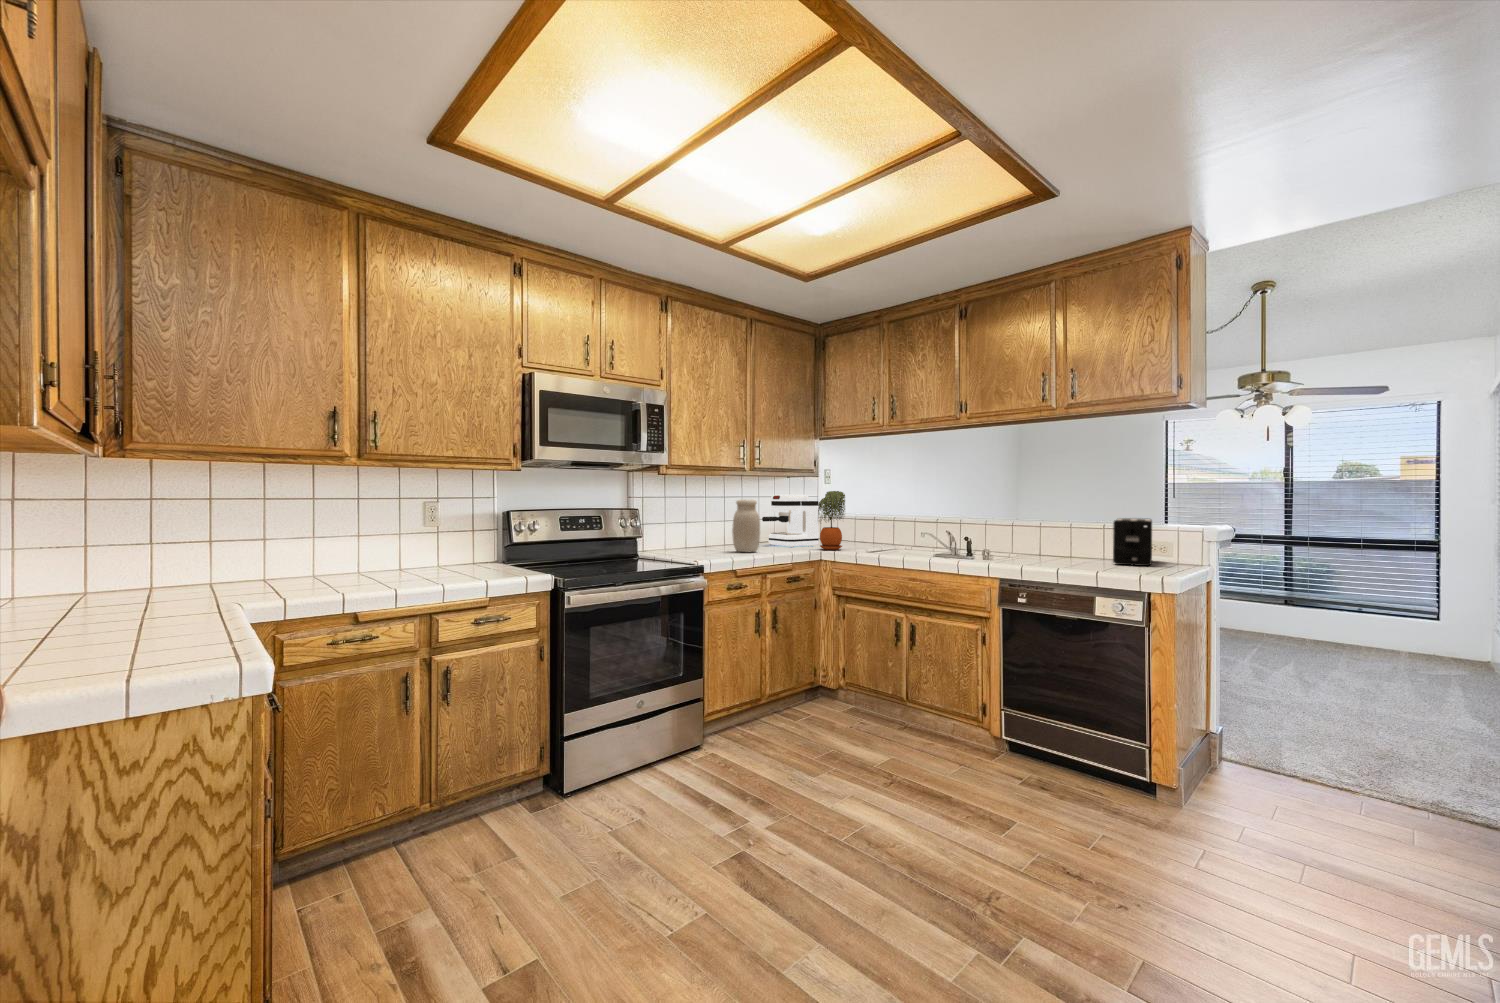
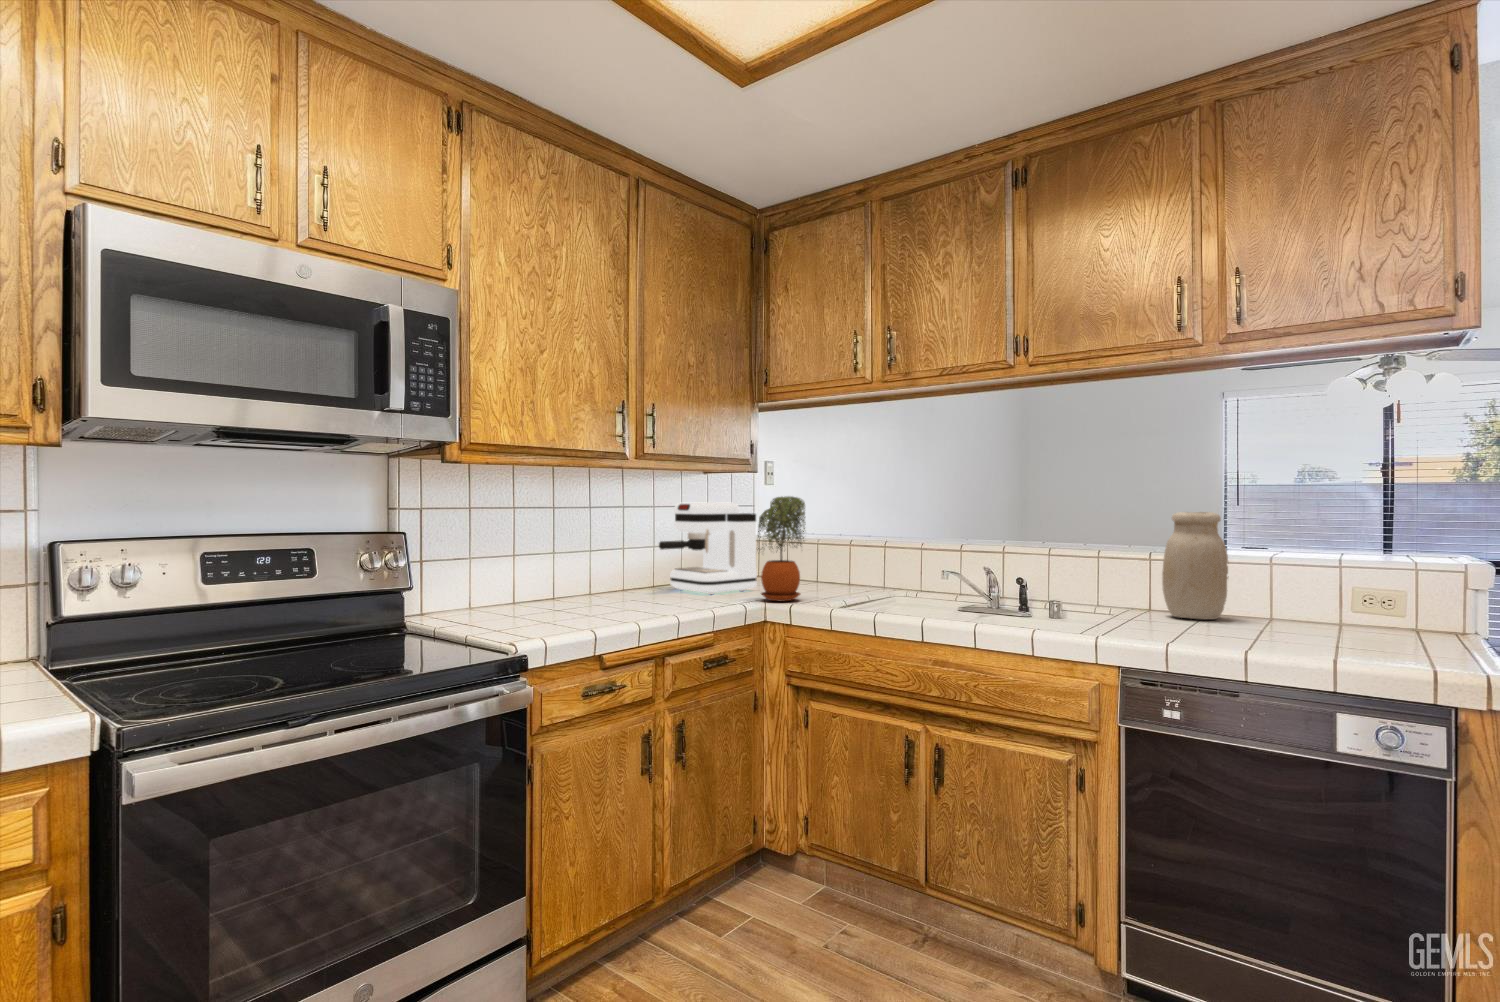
jar: present [732,499,760,552] -> present [1162,512,1228,619]
toaster: present [1113,518,1152,566] -> none [1294,546,1401,641]

